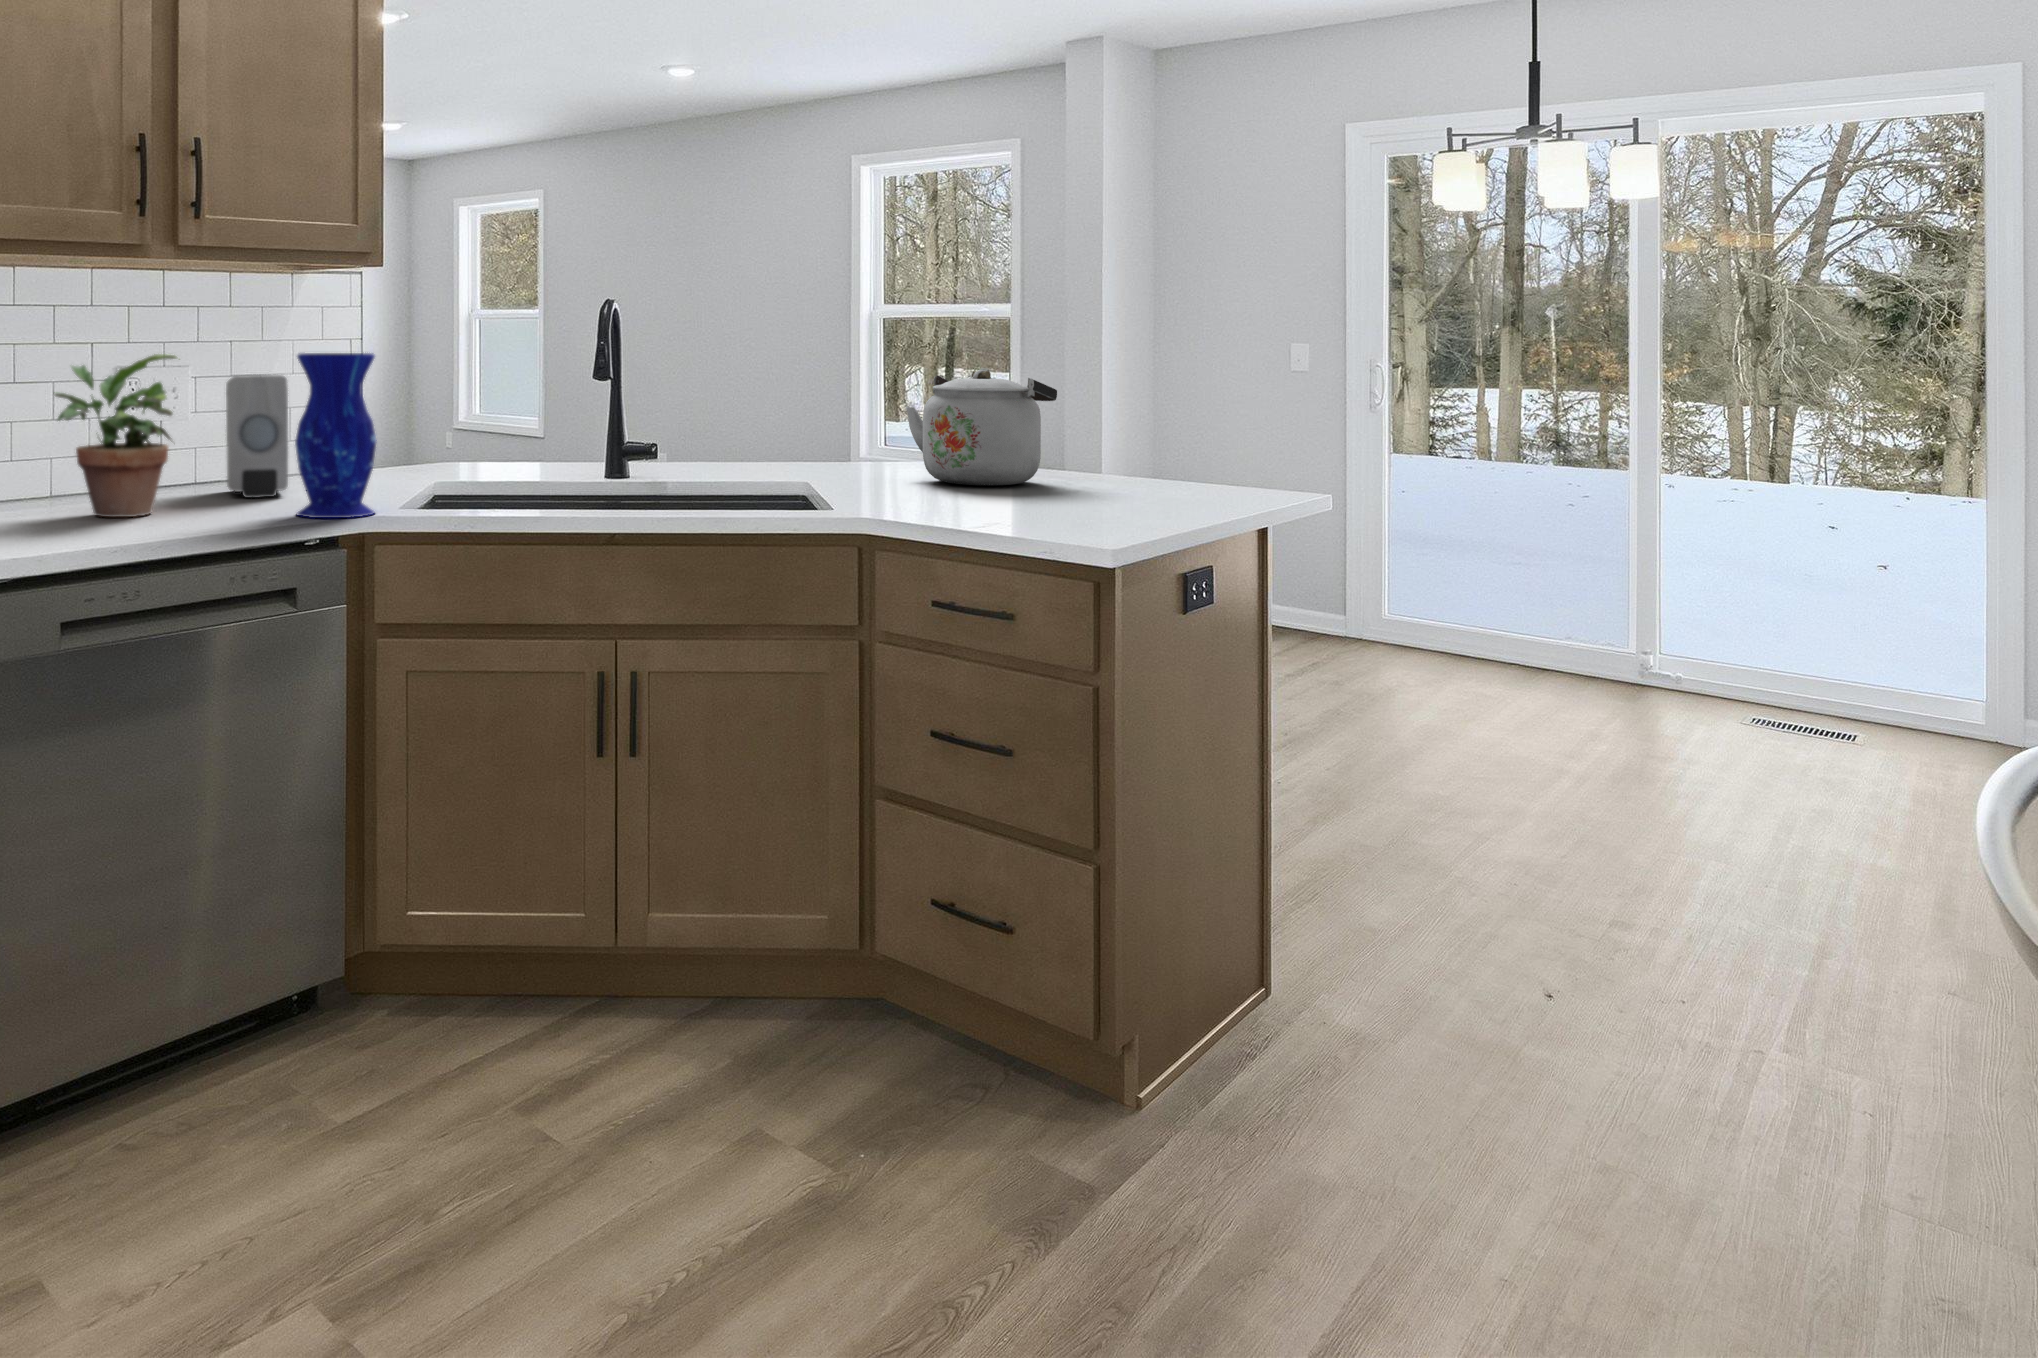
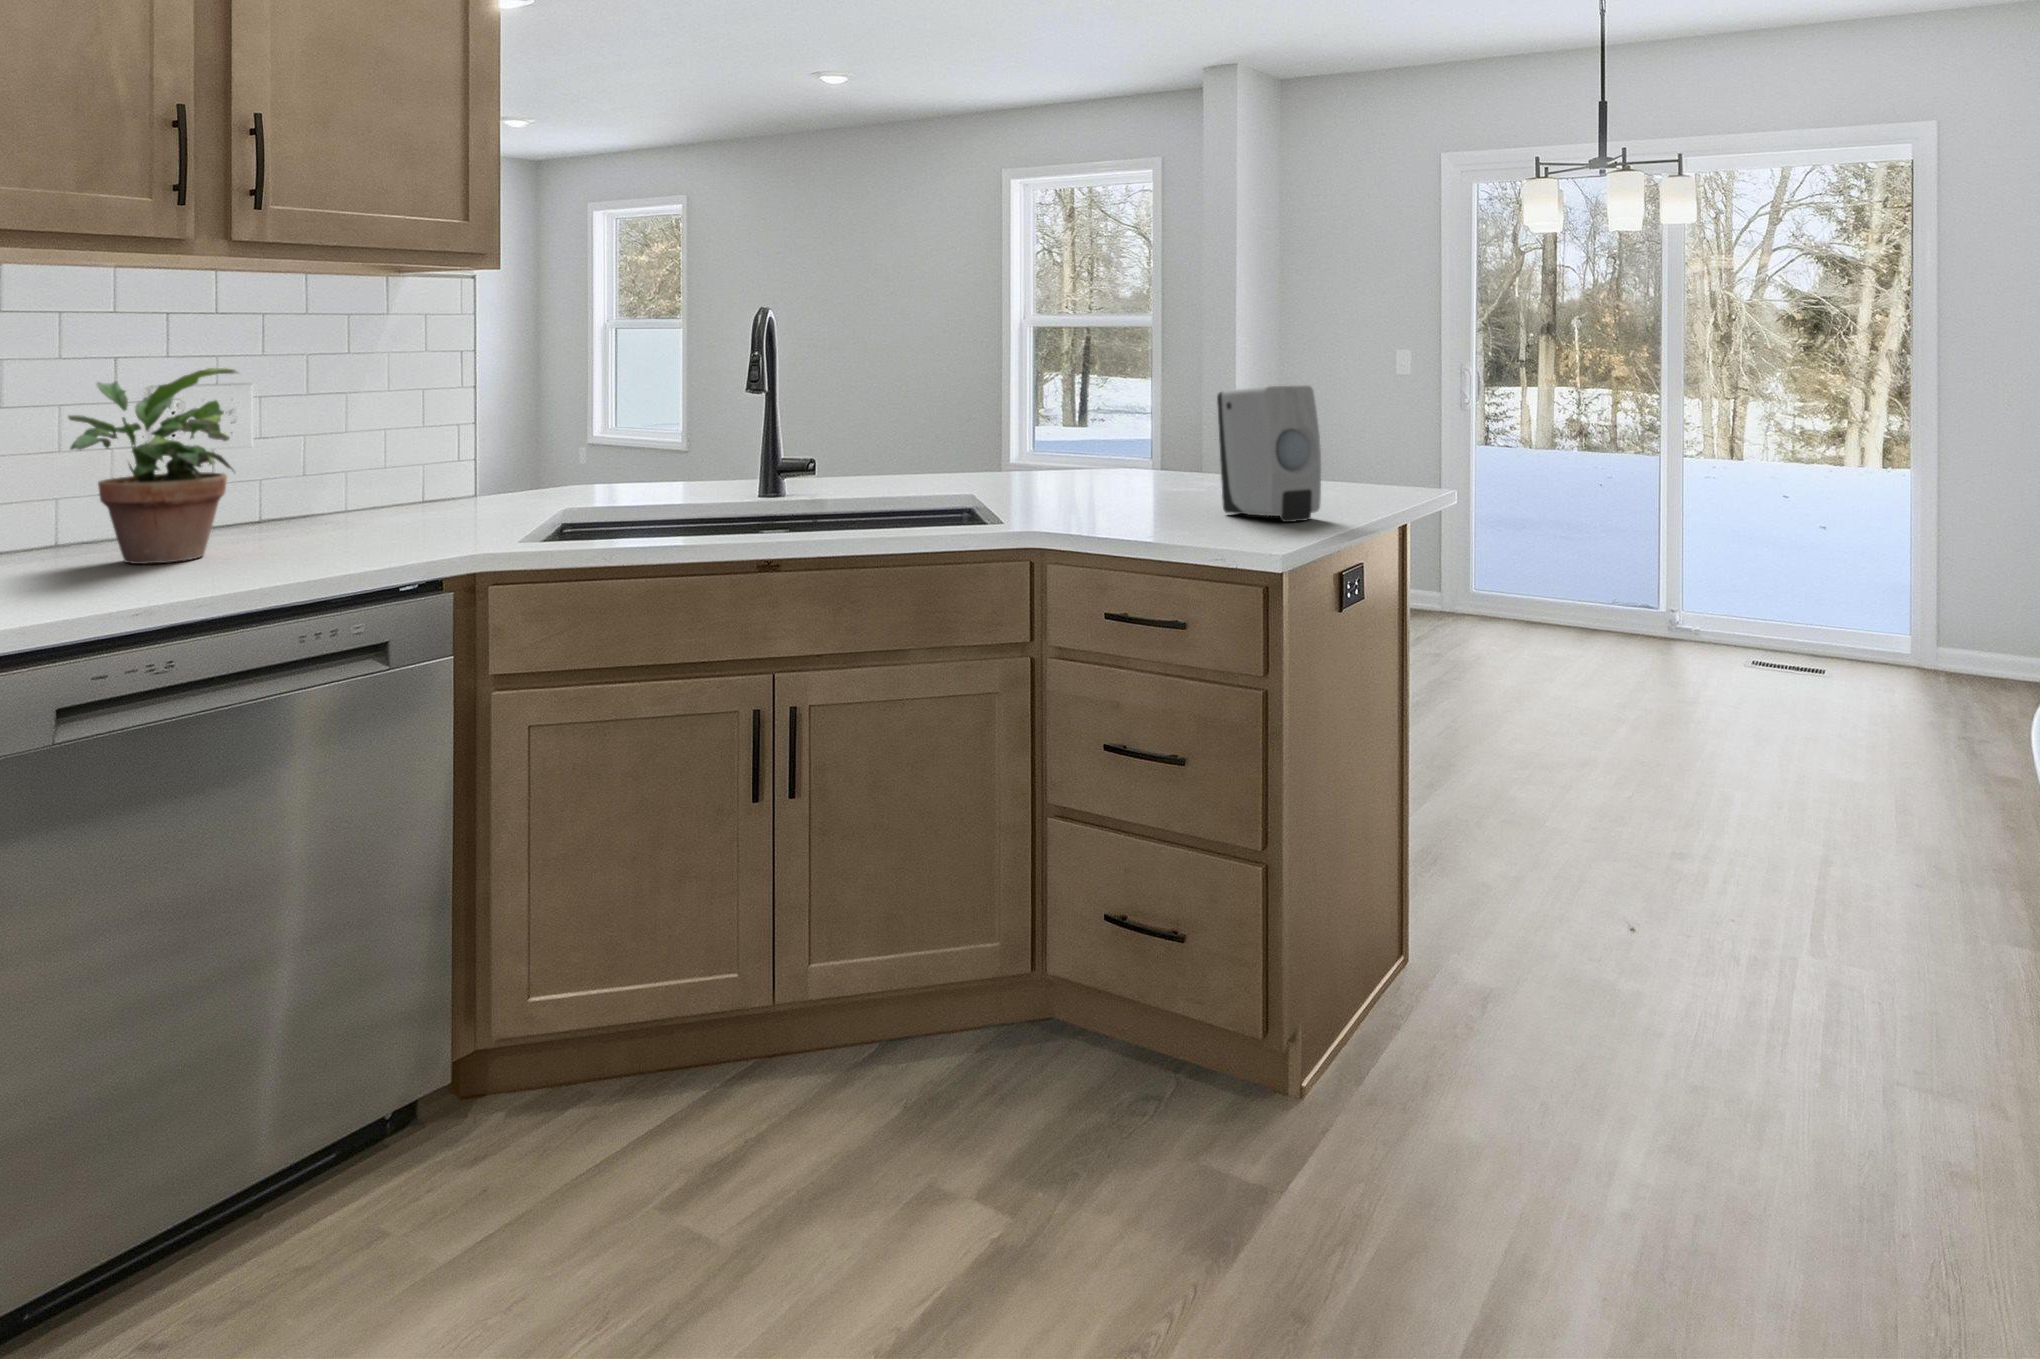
vase: present [295,353,377,518] -> none [391,365,491,554]
kettle: present [906,370,1057,485] -> none [1062,376,1205,488]
soap dispenser: present [226,375,288,498] -> present [1217,386,1321,522]

